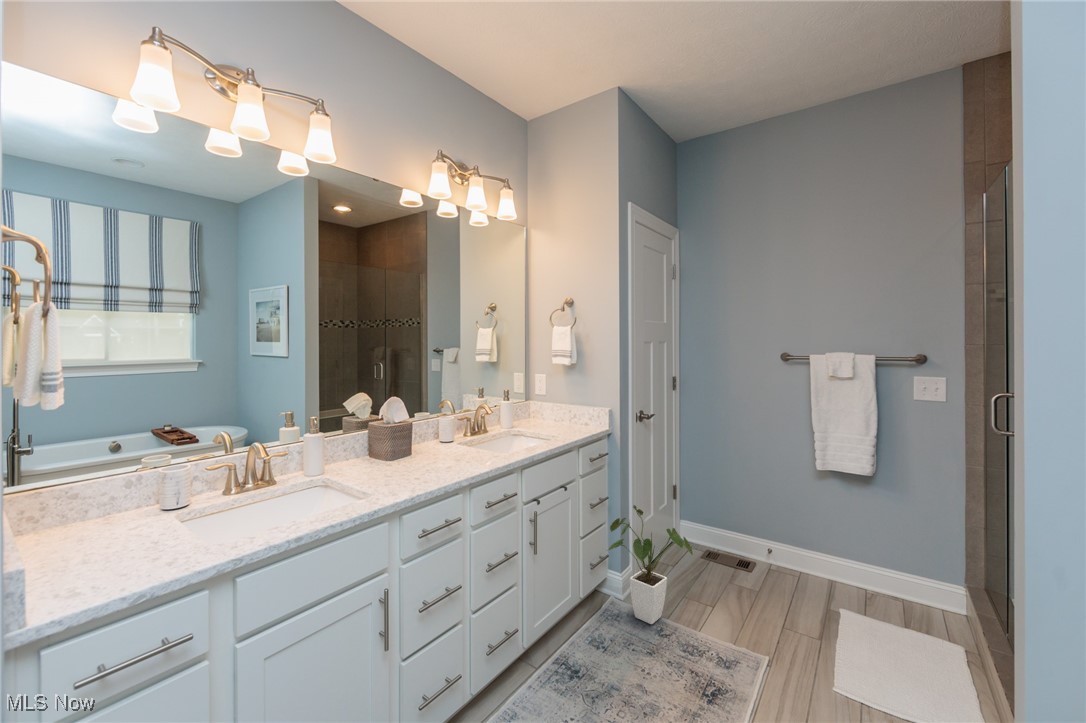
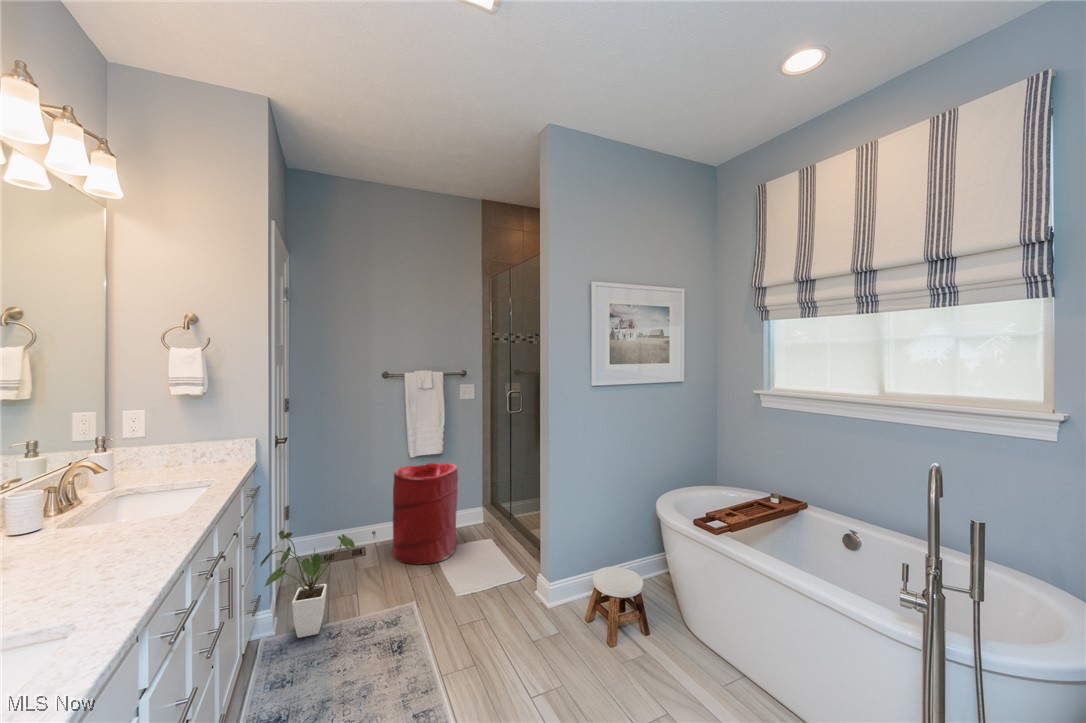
laundry hamper: none [781,479,888,631] -> present [393,463,458,565]

